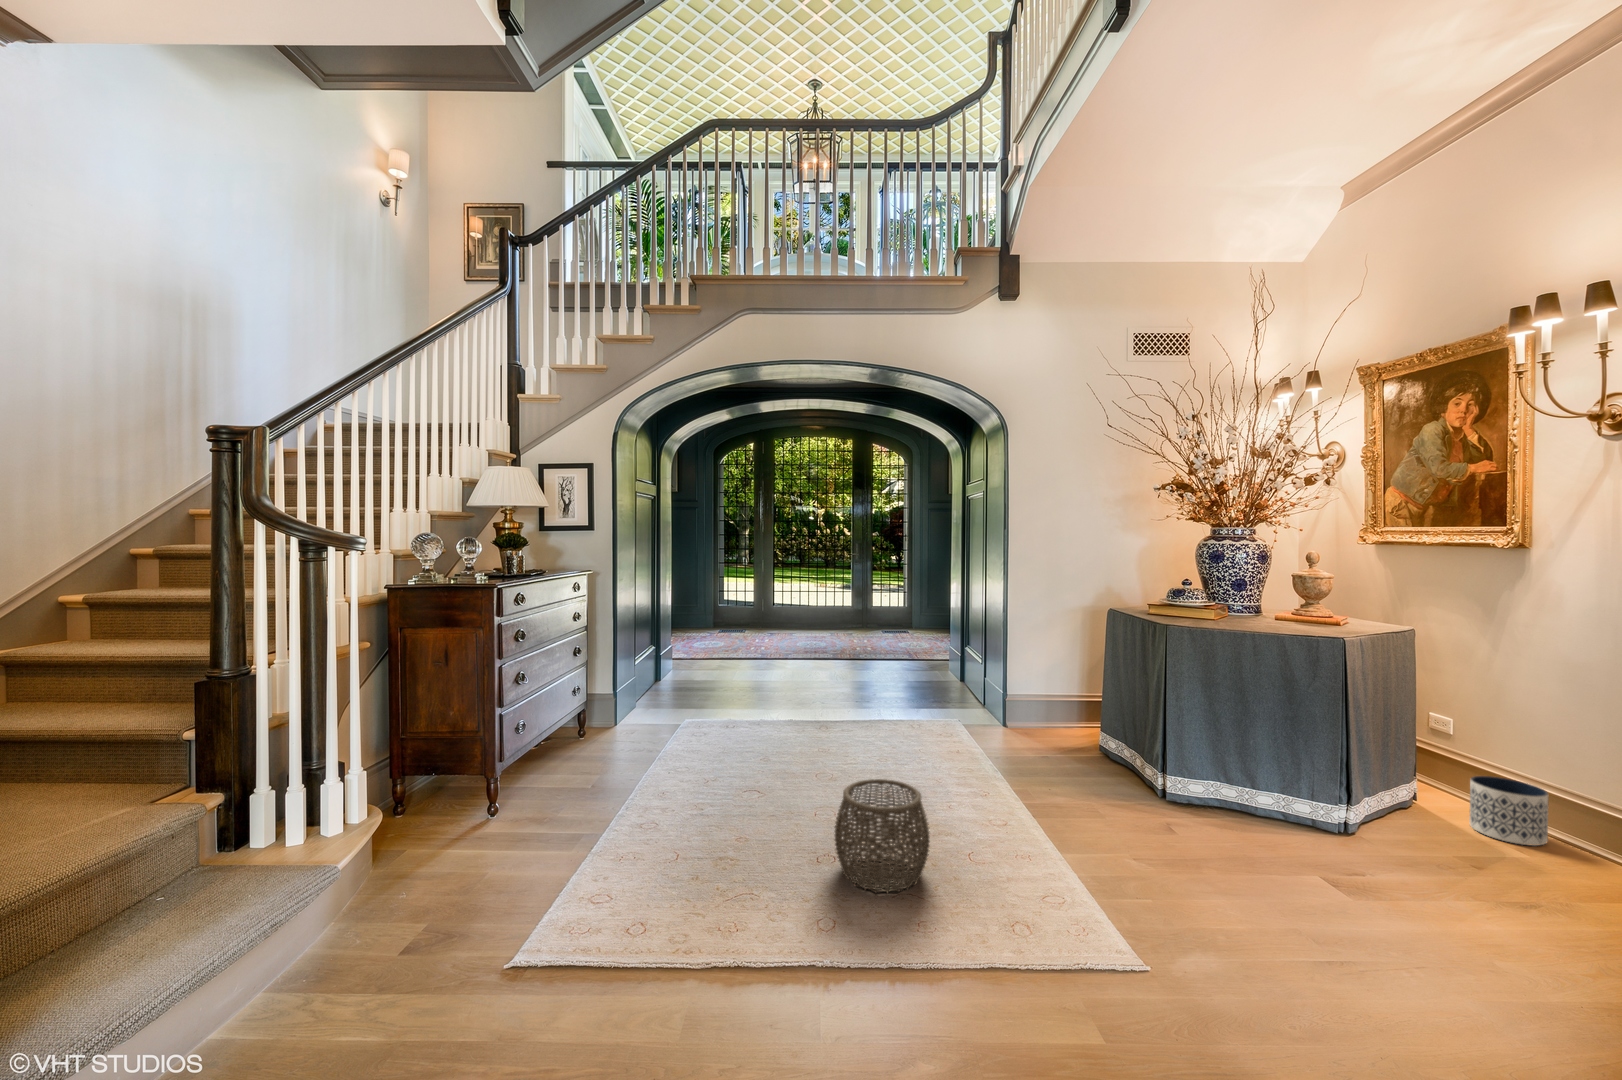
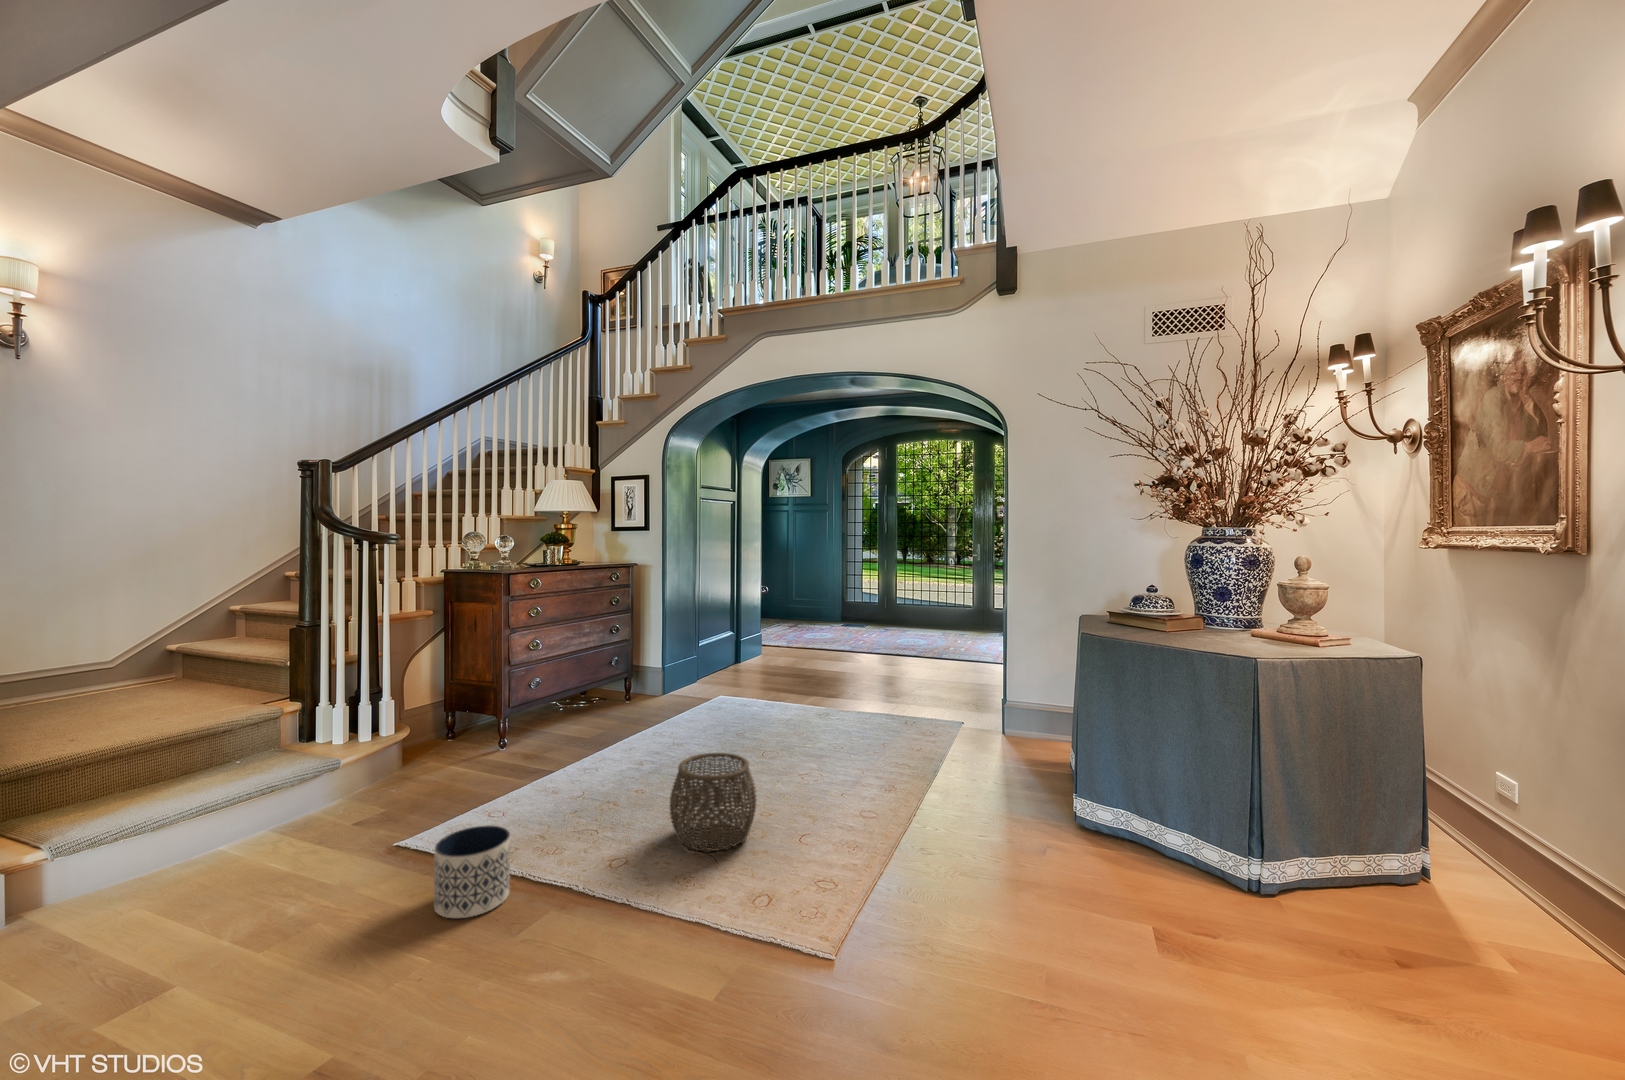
planter: present [1470,776,1548,846] -> present [434,826,510,919]

